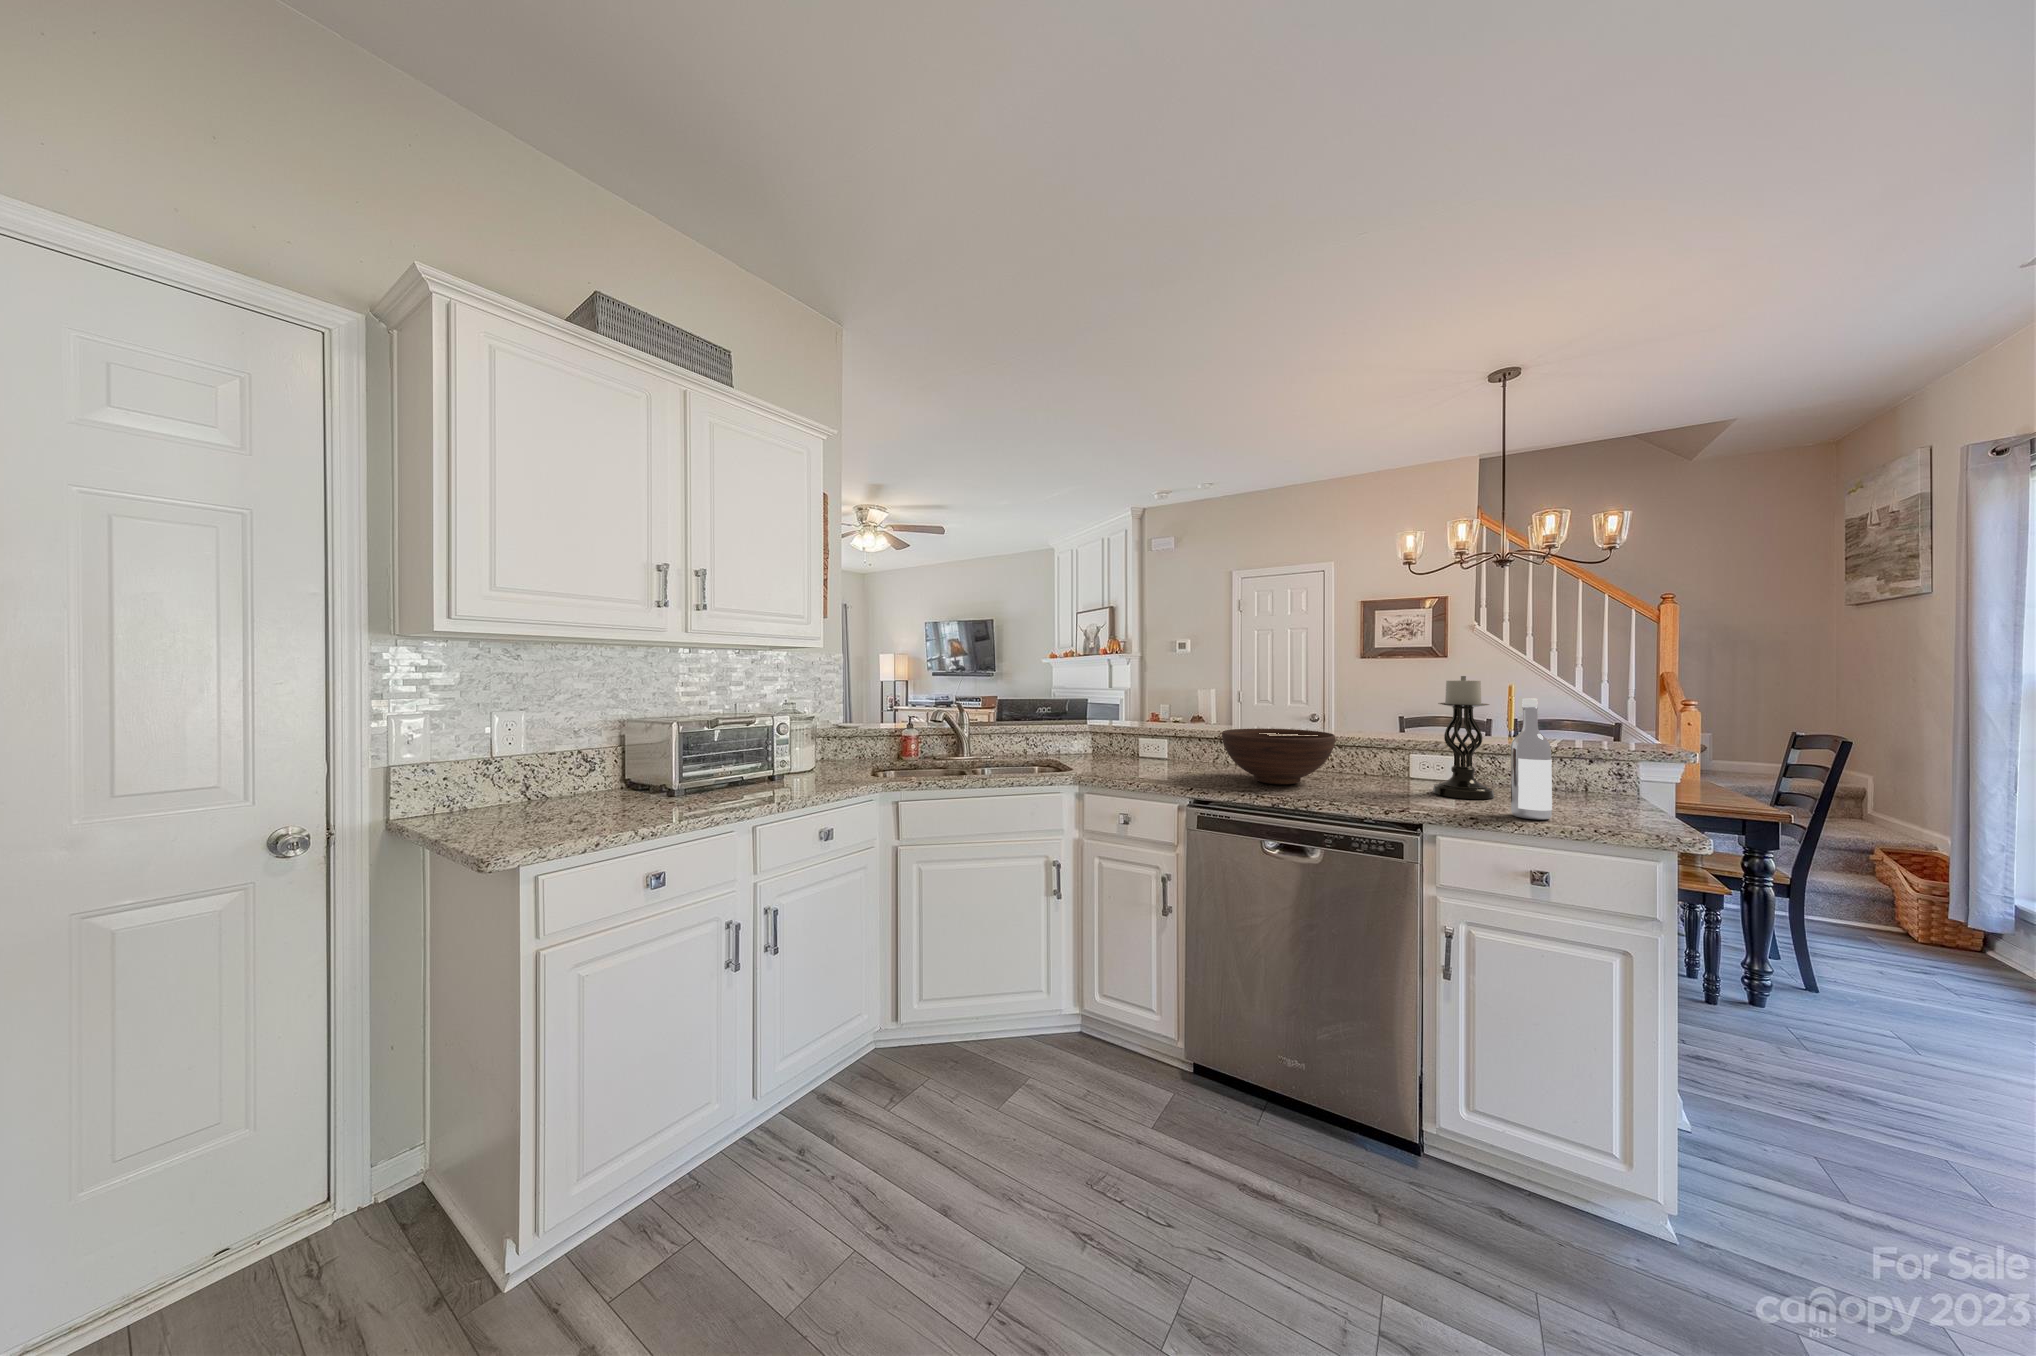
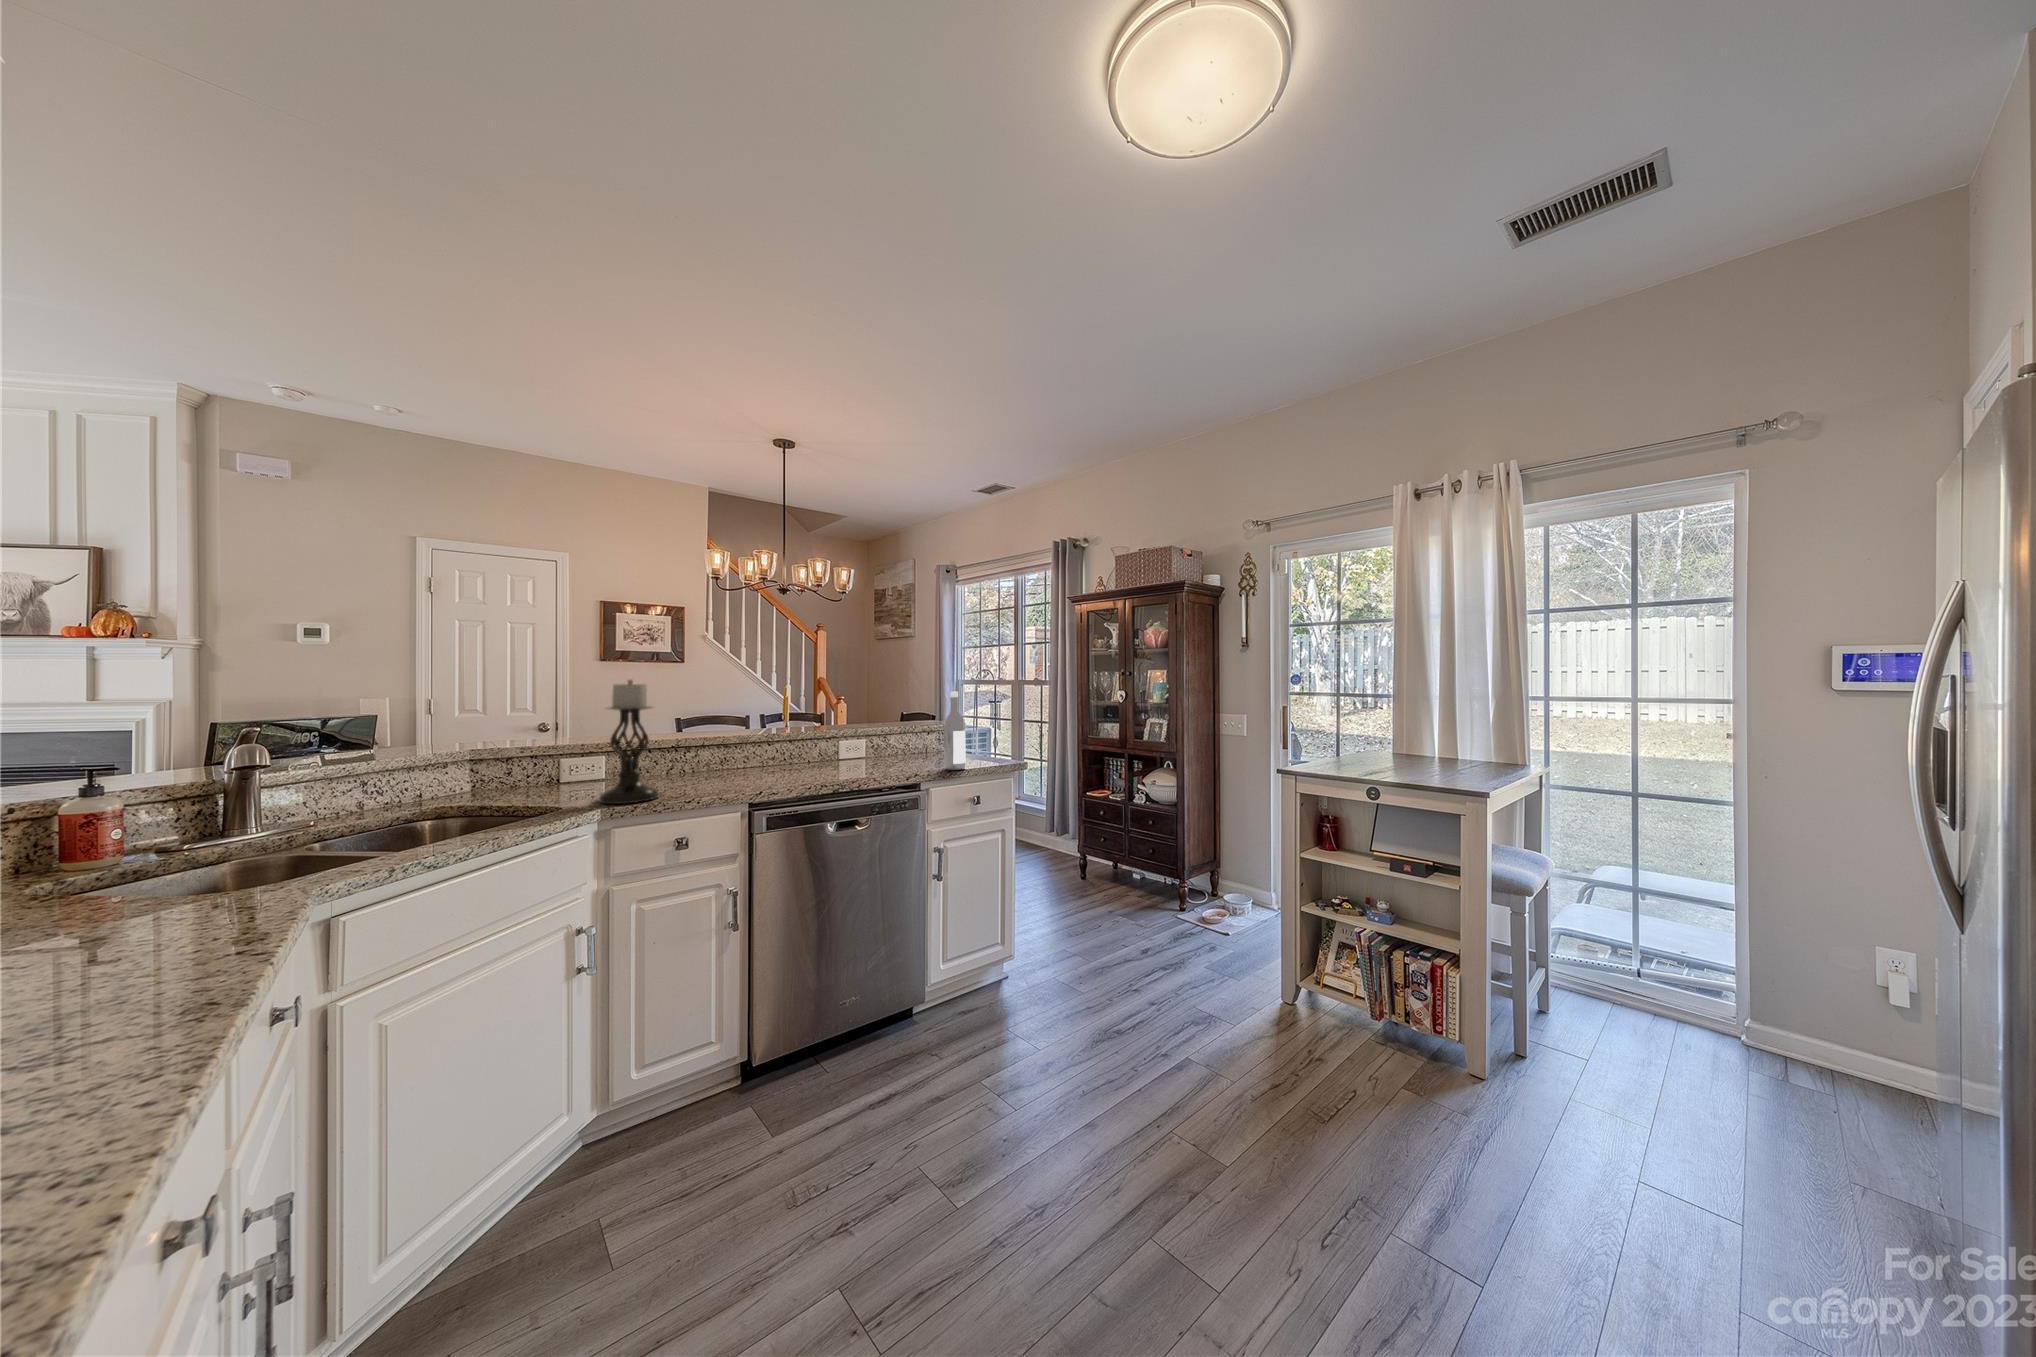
candle holder: present [1433,676,1494,799] -> present [599,680,659,804]
fruit bowl: present [1222,728,1335,784] -> none [707,728,817,782]

